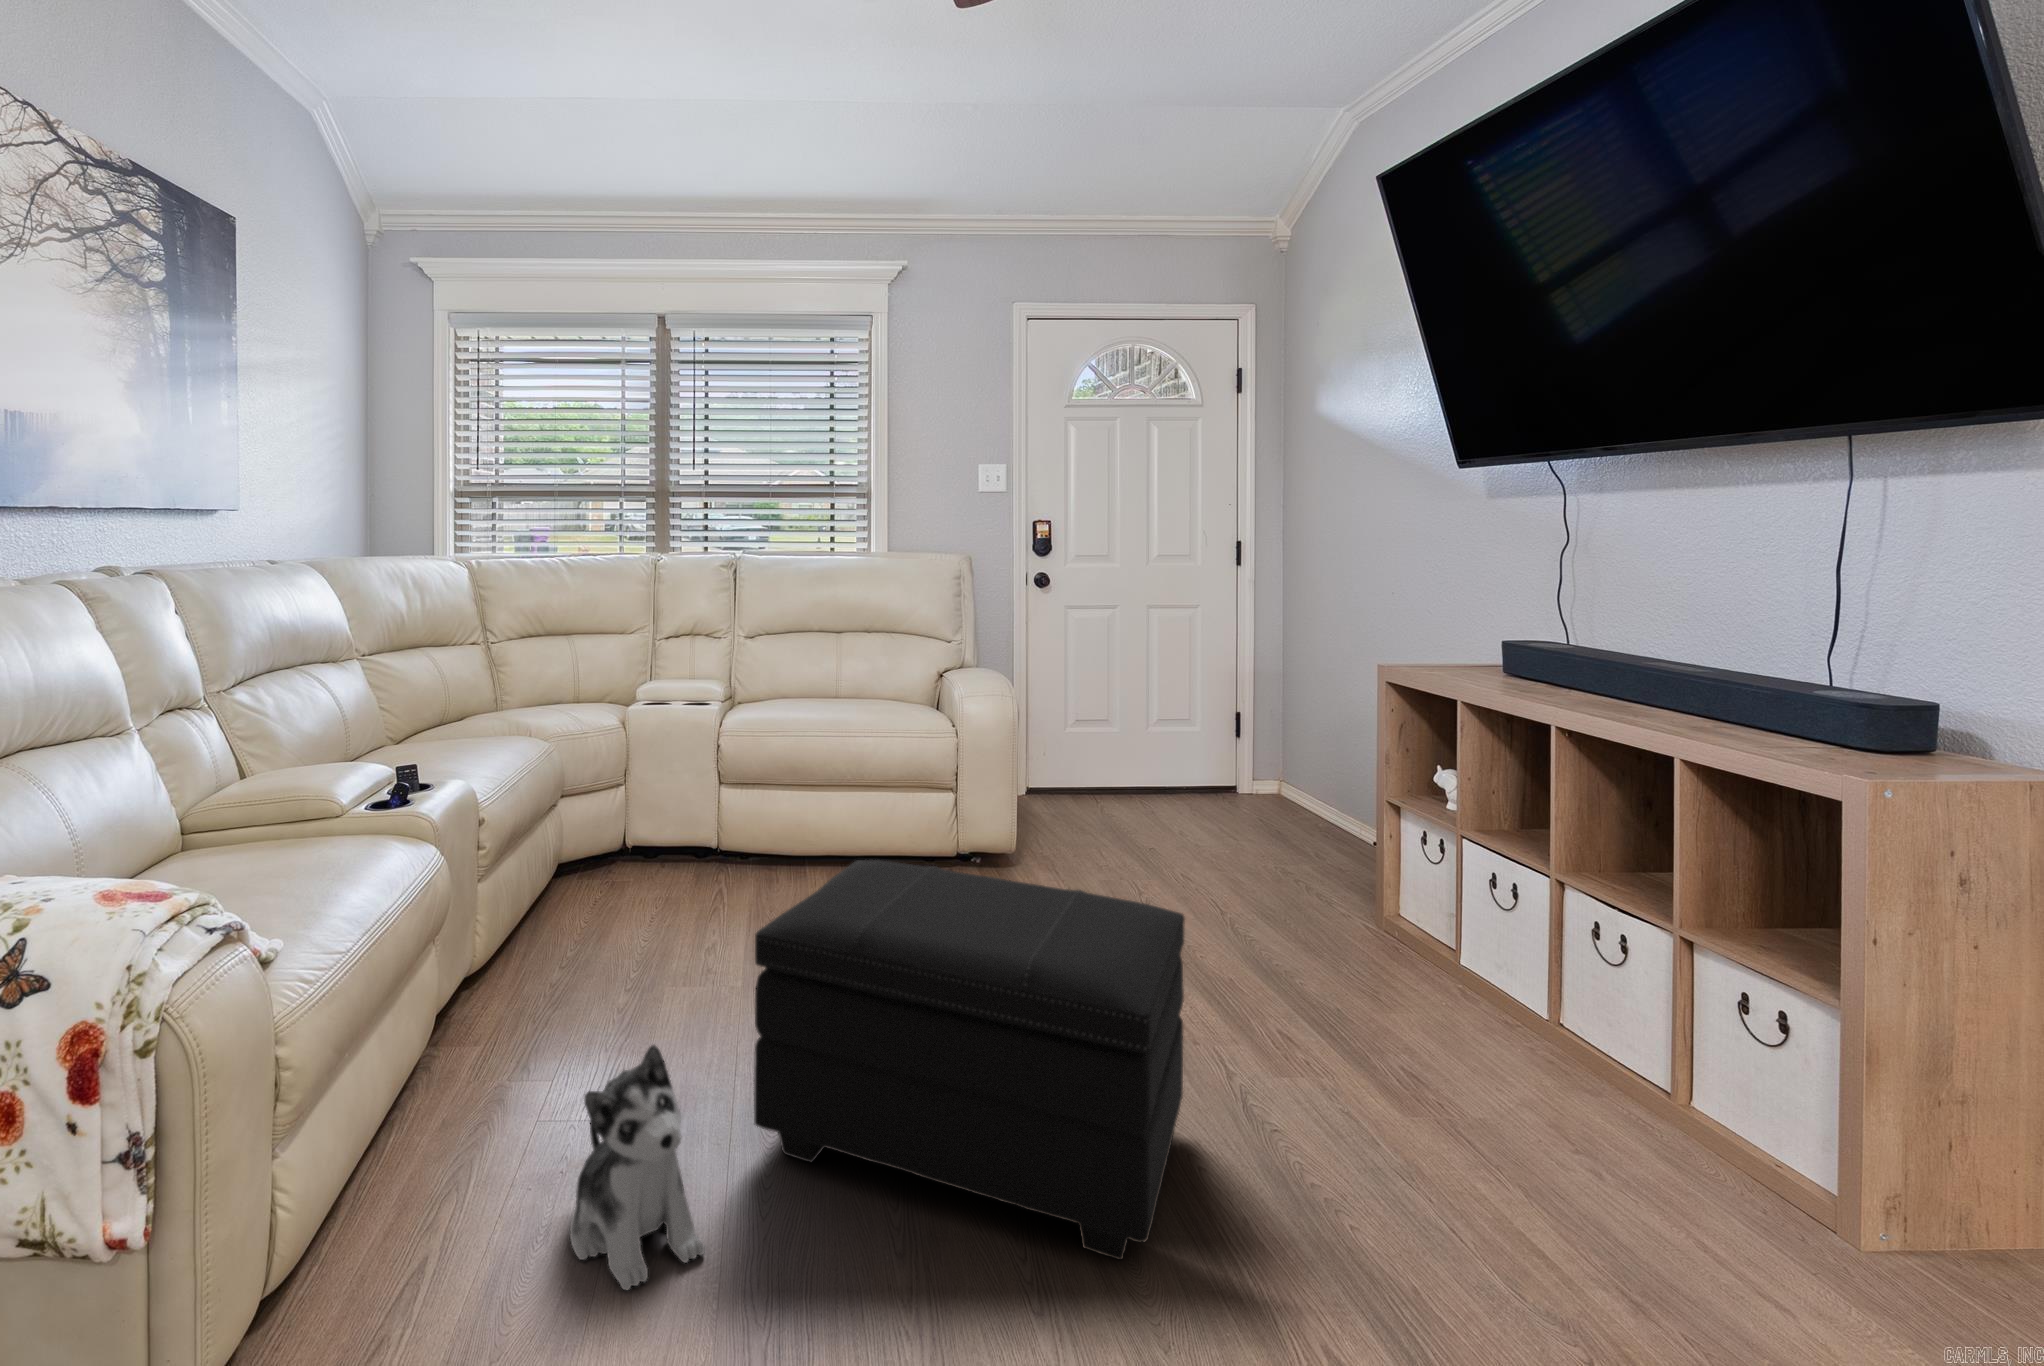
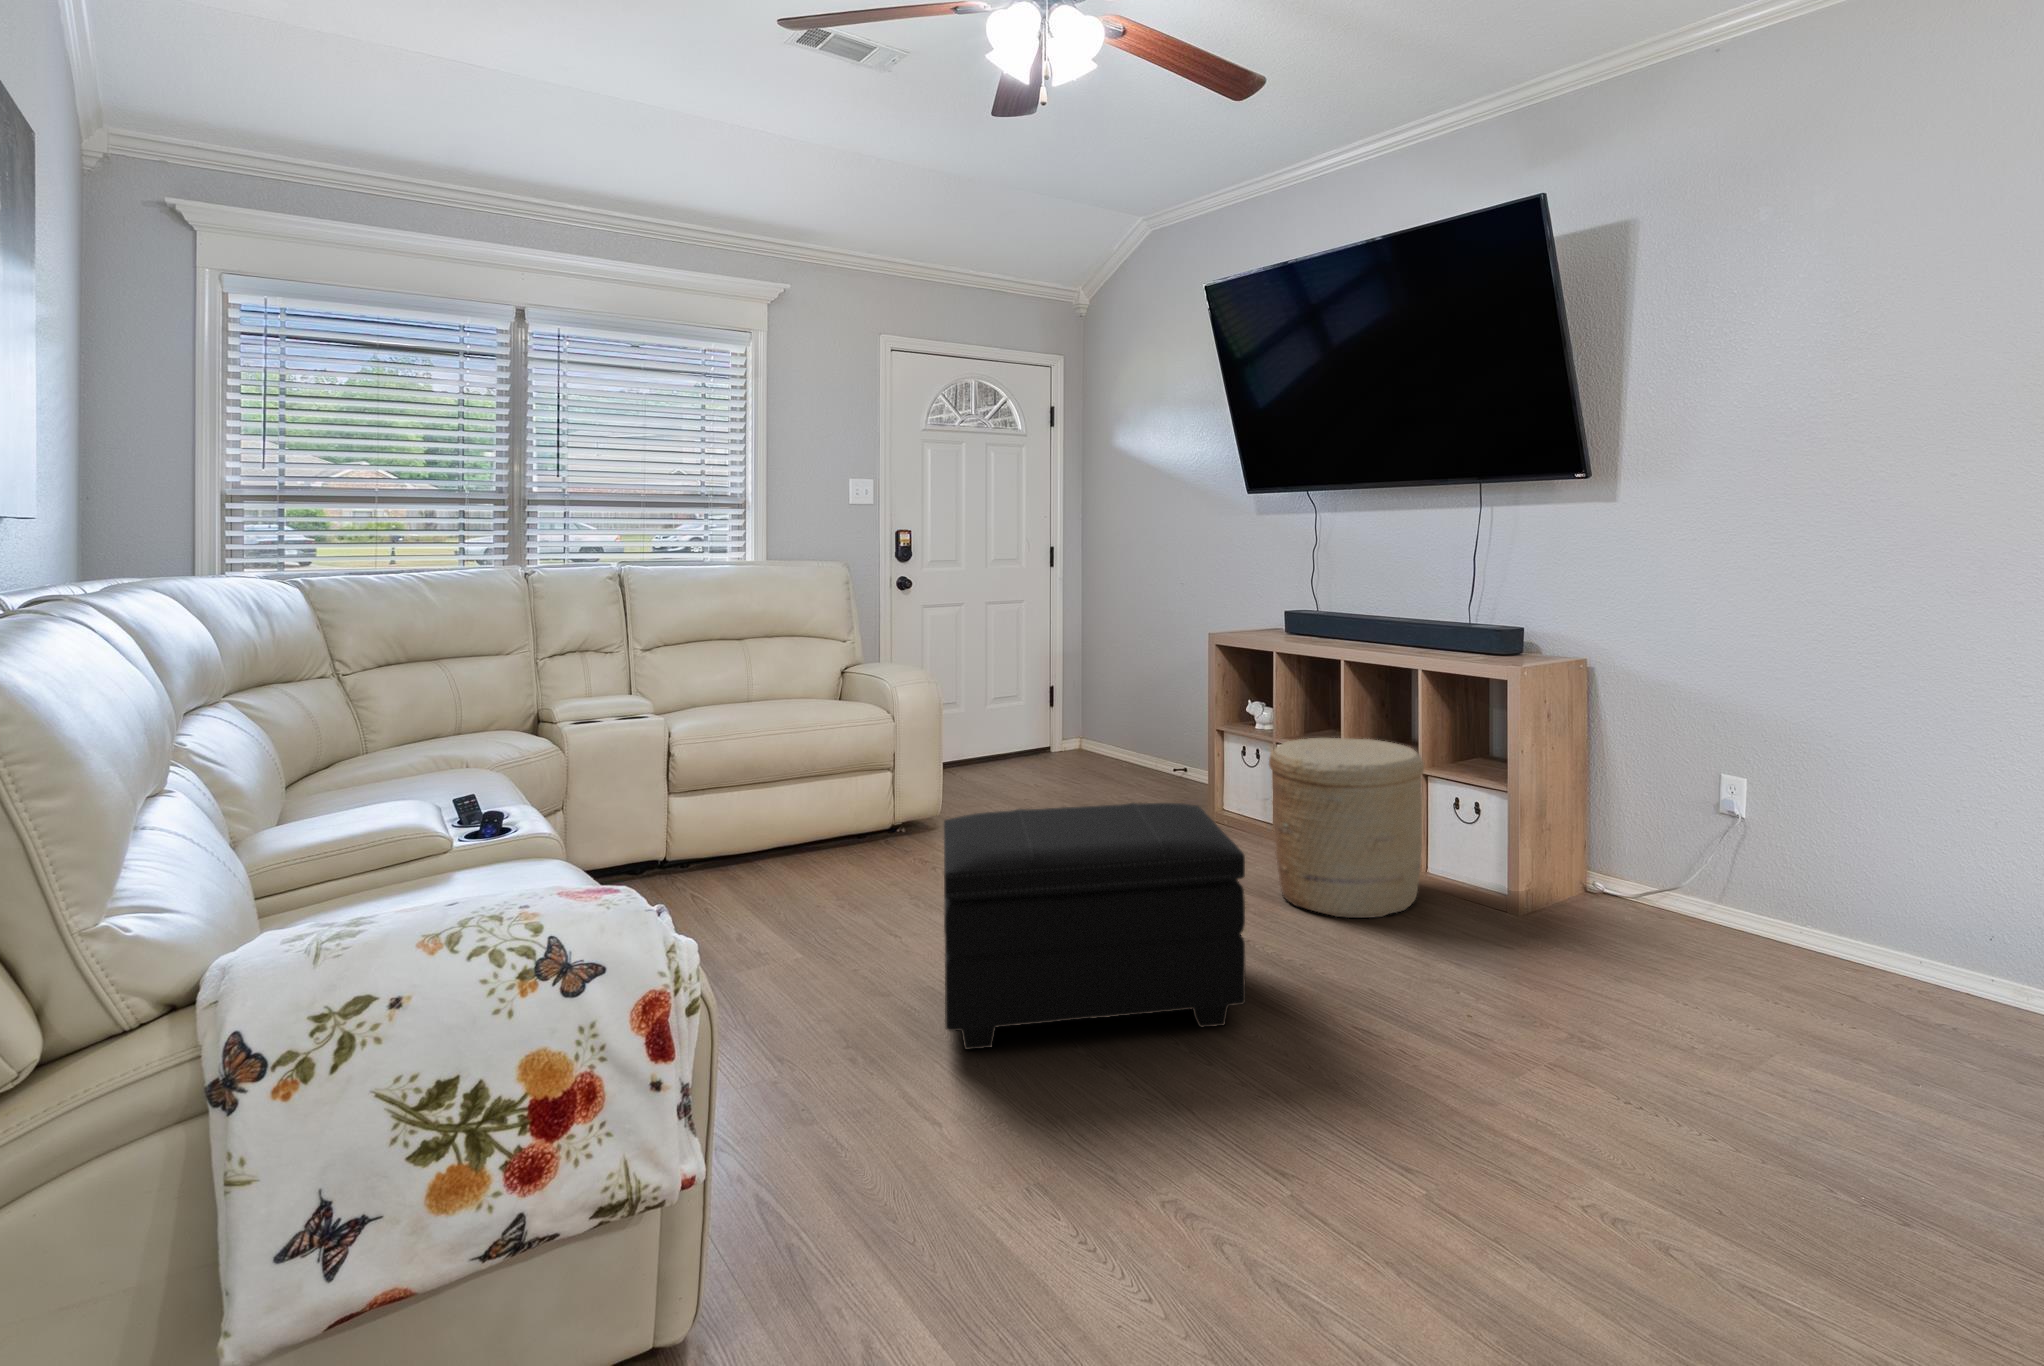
woven basket: none [1368,840,1663,1167] -> present [1269,738,1424,918]
plush toy: present [570,1045,705,1290] -> none [834,962,975,1153]

